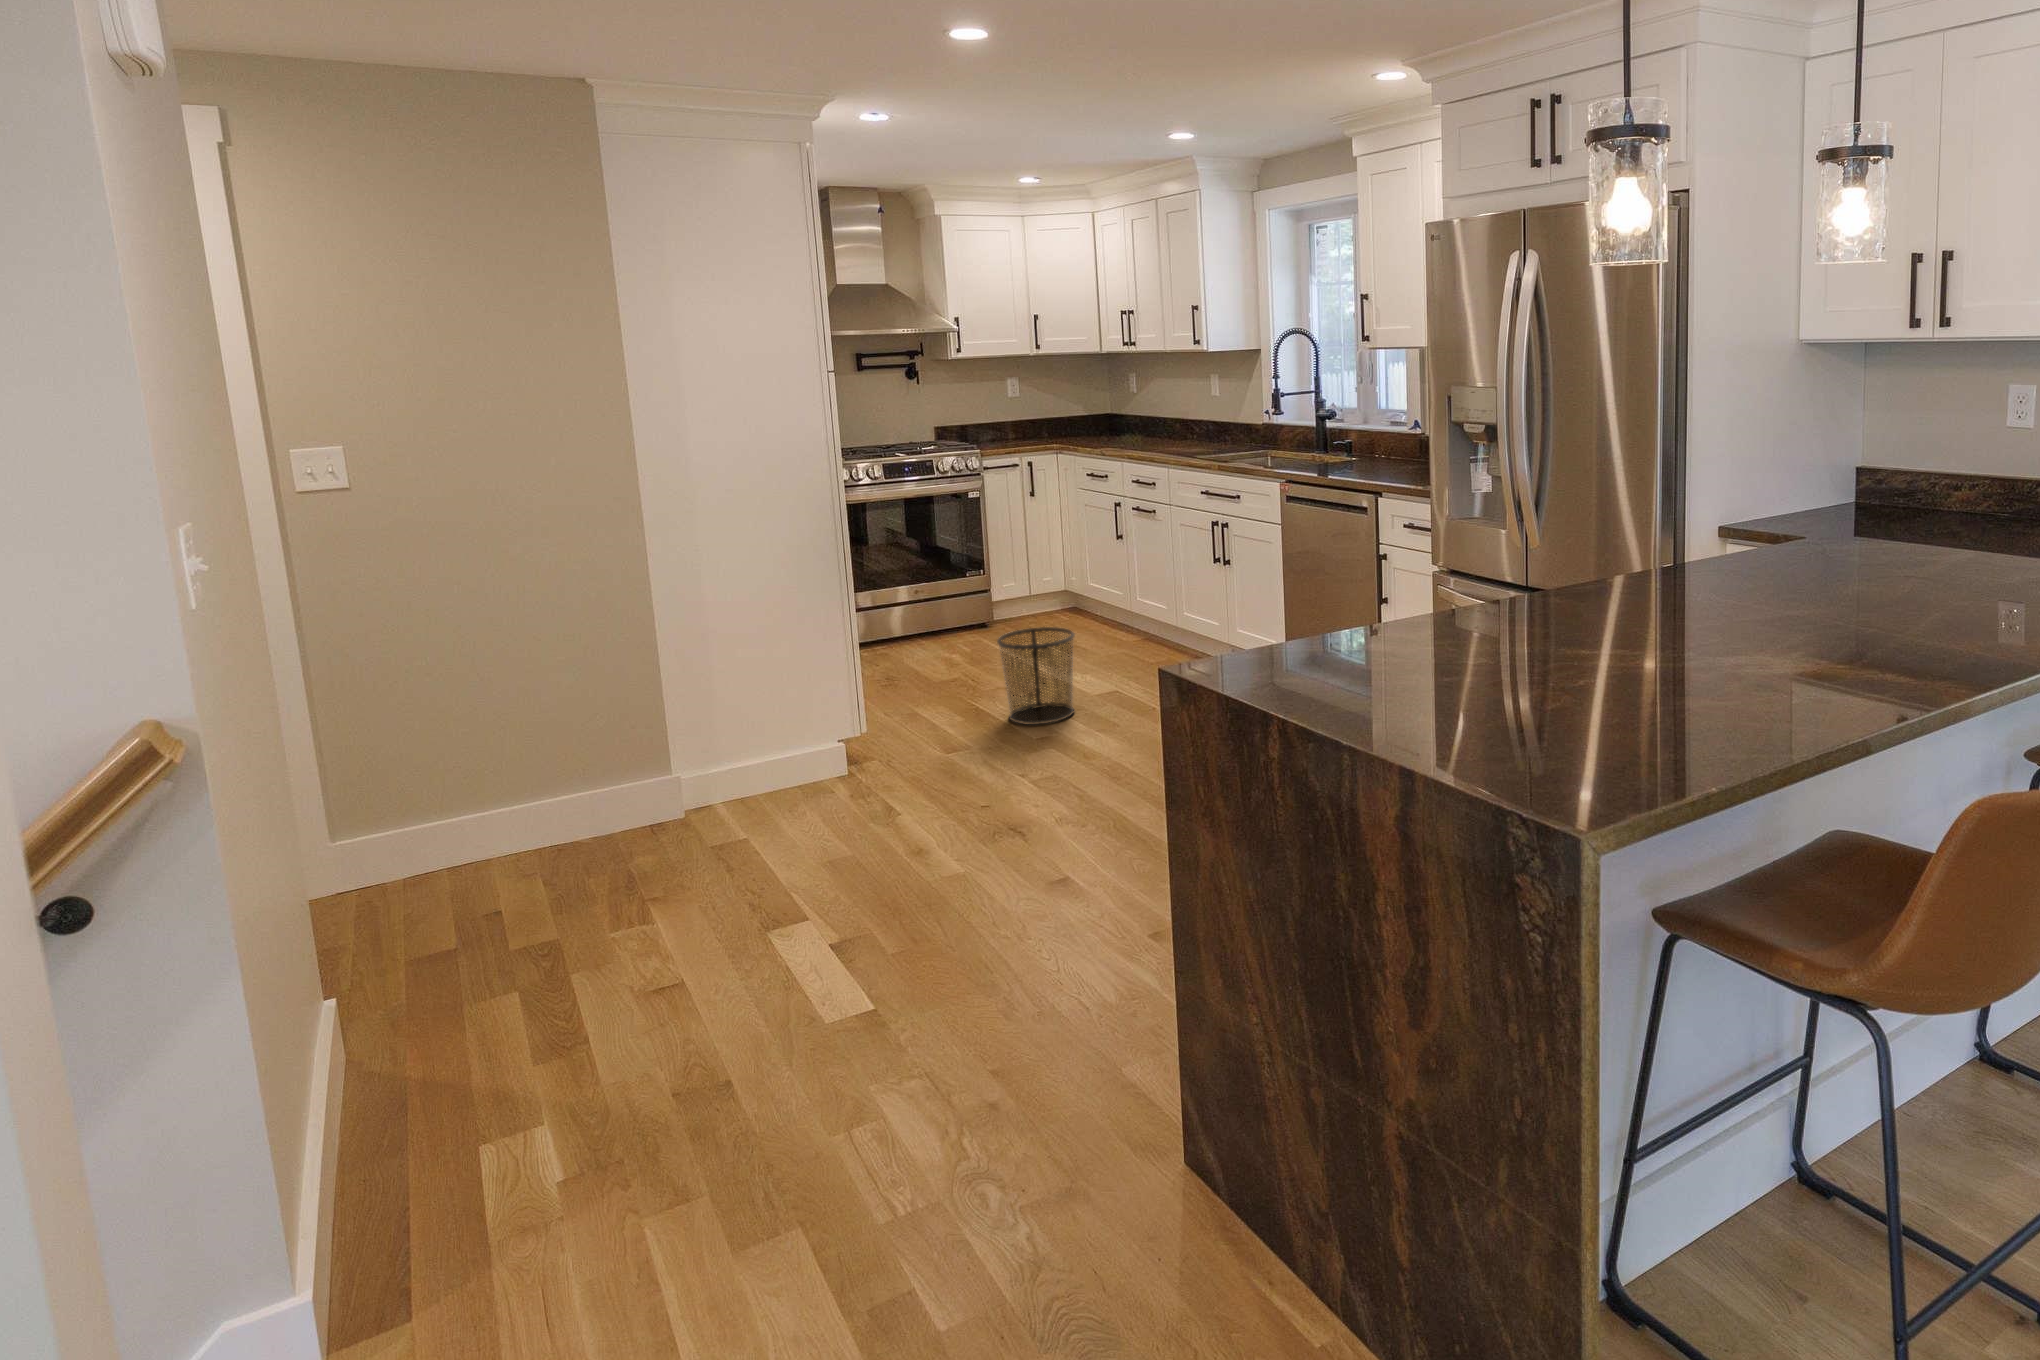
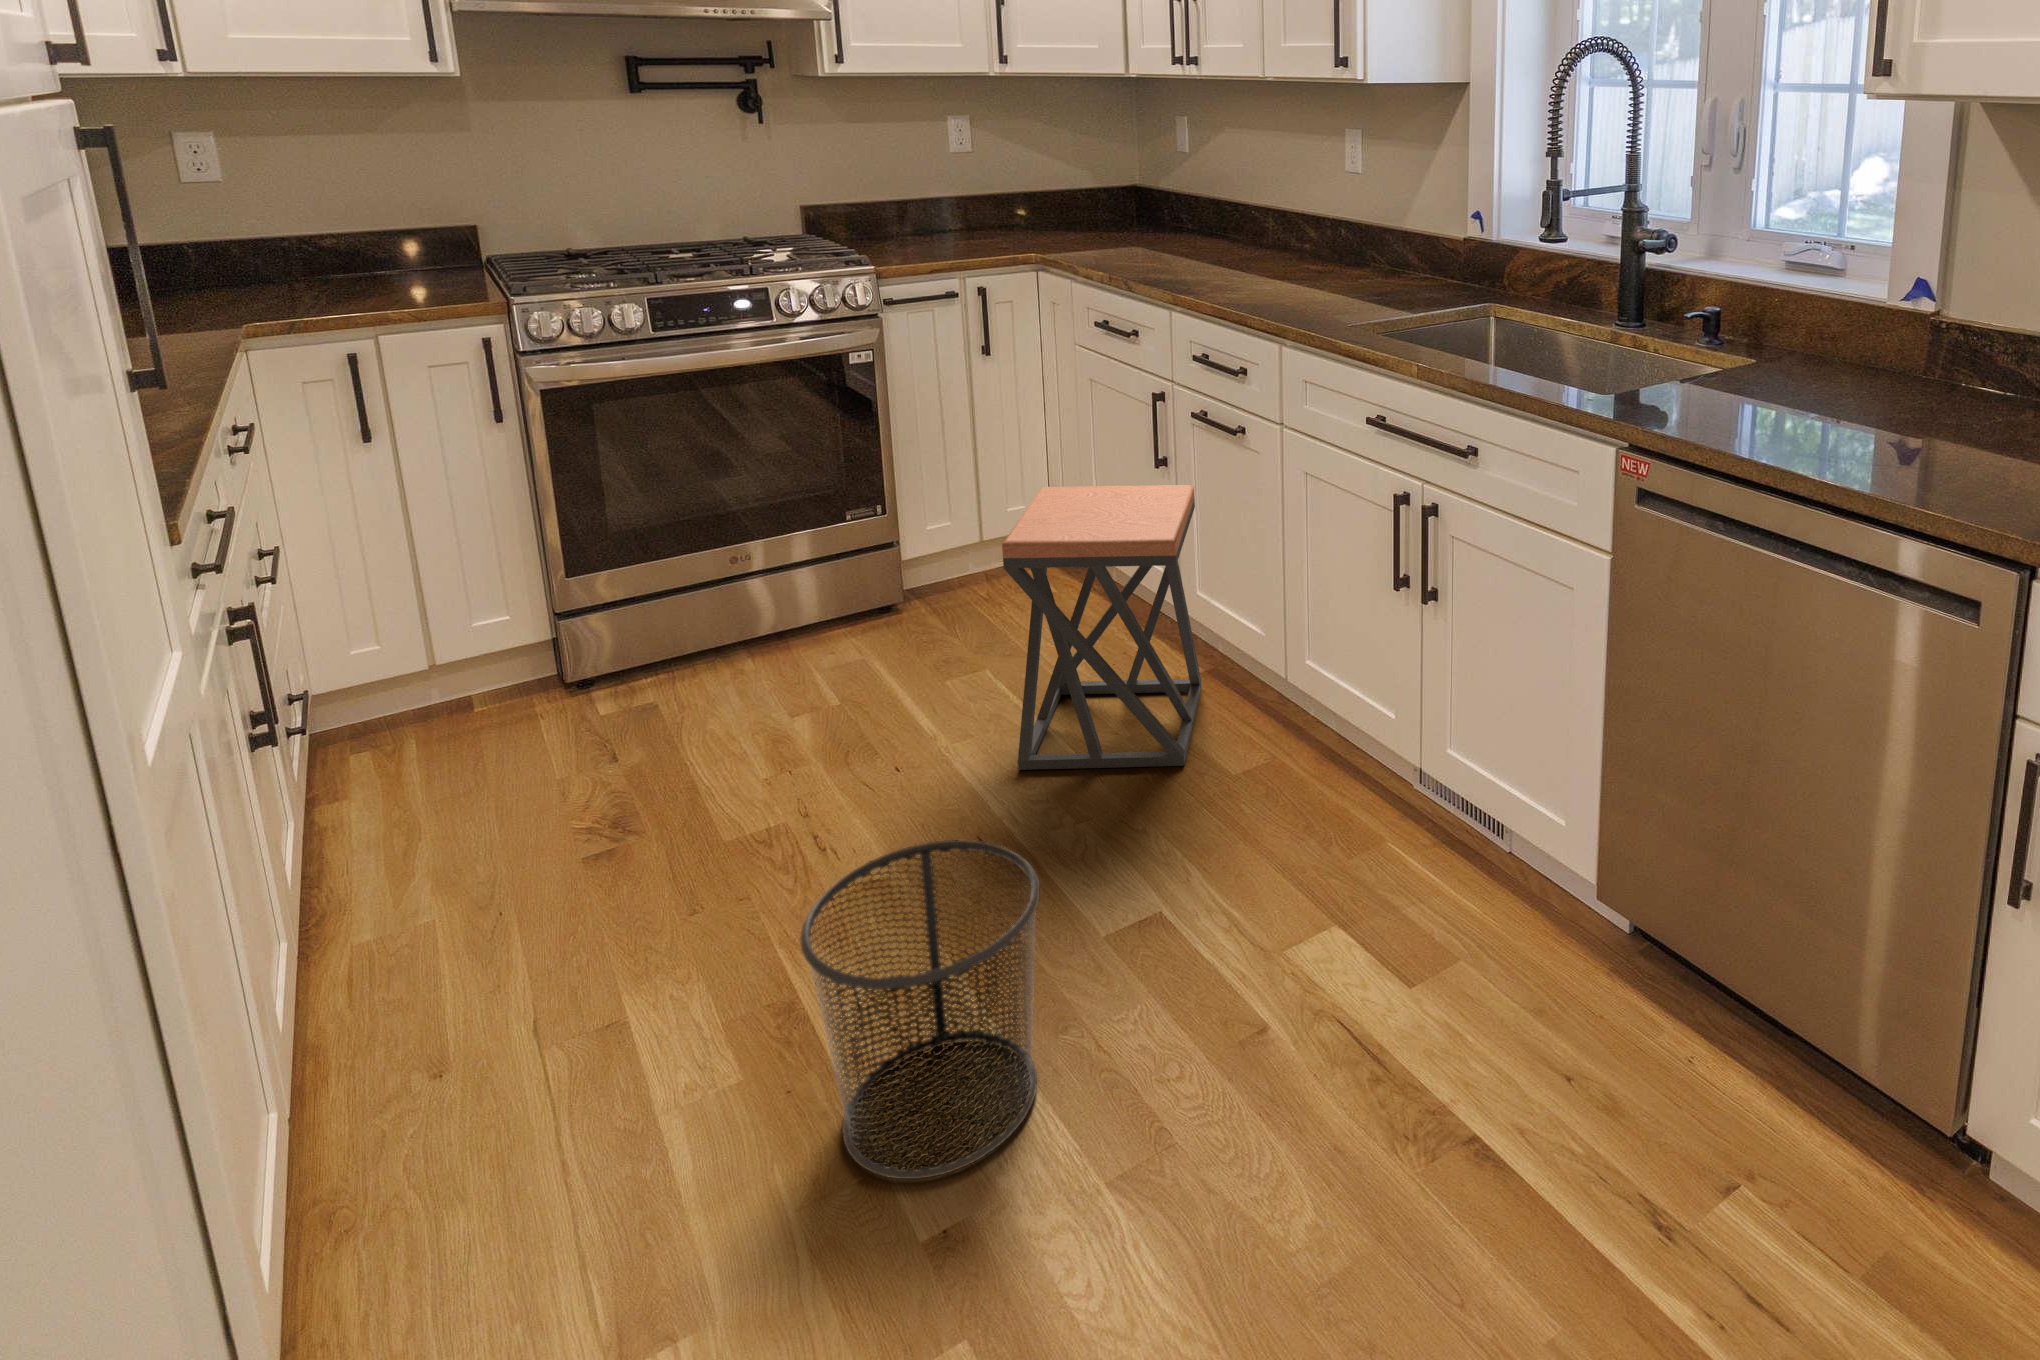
stool: none [1050,538,1140,658] -> present [1002,485,1201,770]

